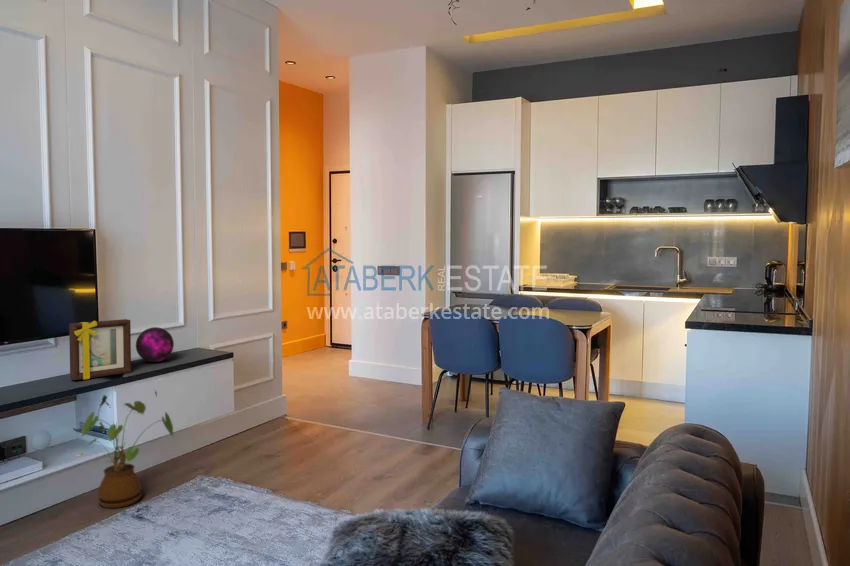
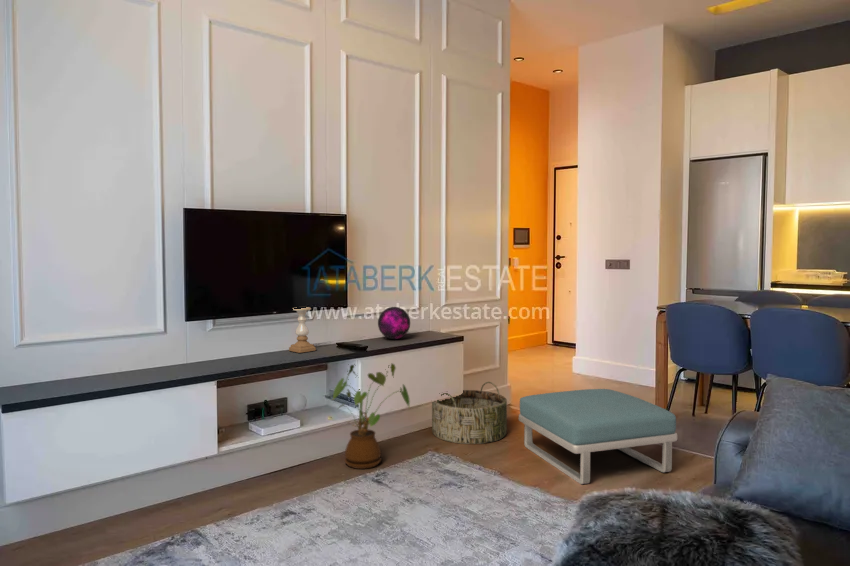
picture frame: present [69,319,131,380] -> none [325,296,374,349]
candle holder: none [24,335,59,388] -> present [289,307,316,353]
basket: none [200,397,281,465] -> present [432,382,507,444]
footstool: none [292,397,437,494] -> present [519,389,677,484]

